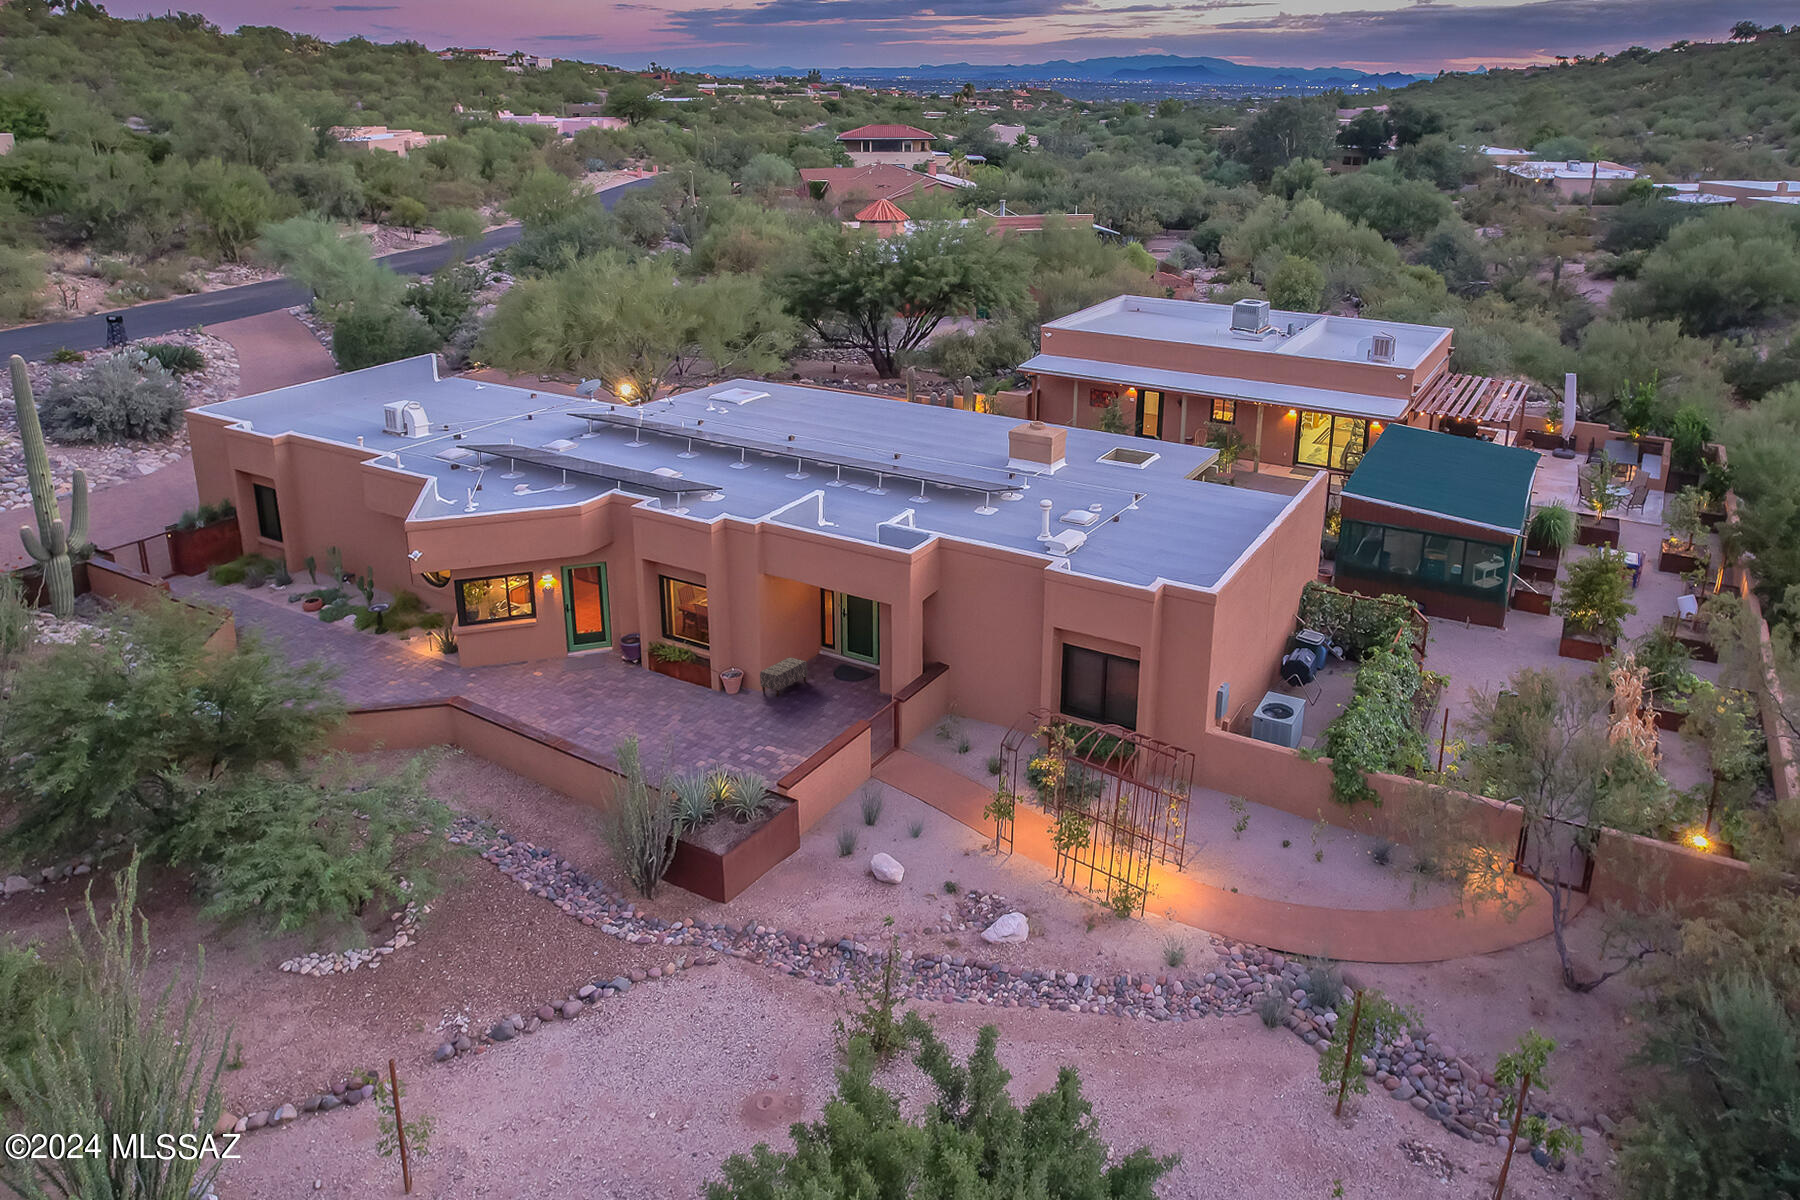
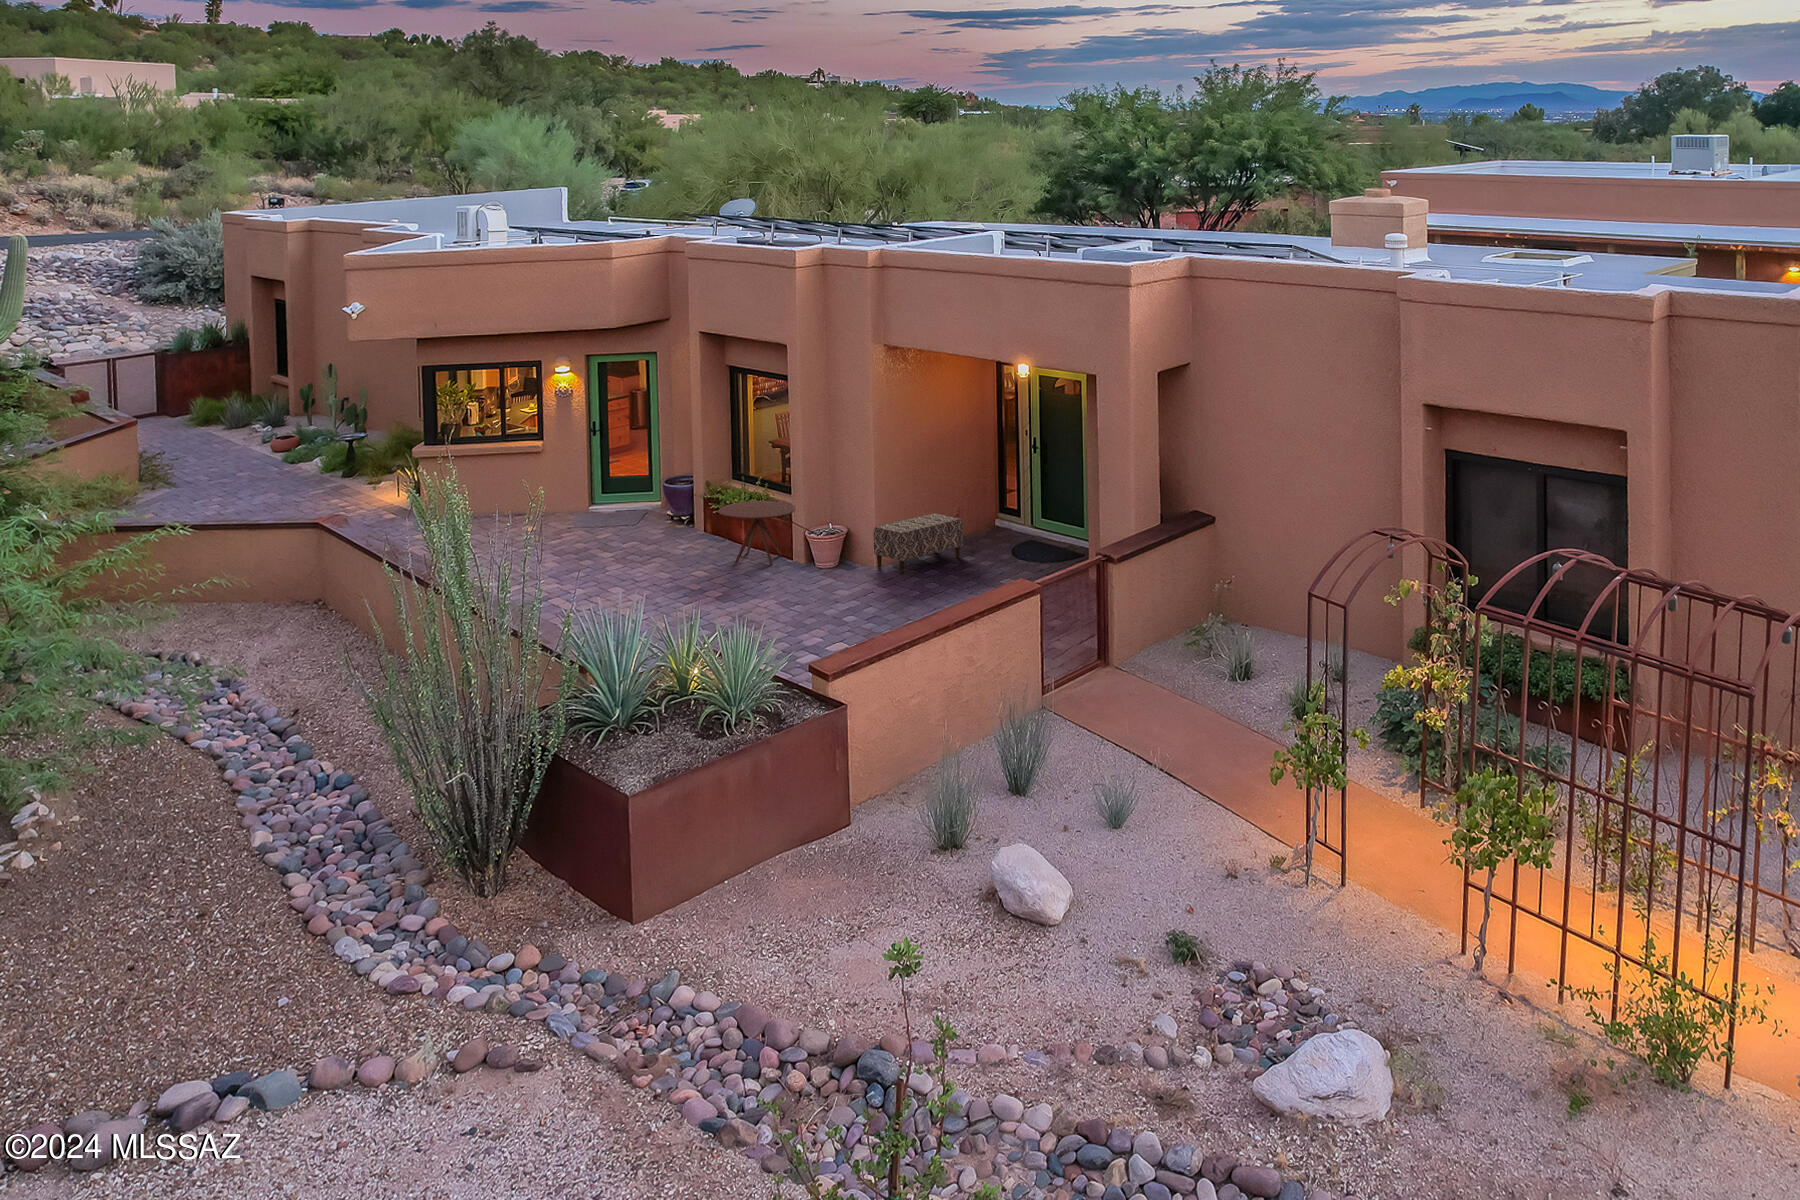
round table: none [670,657,713,696] -> present [719,501,796,565]

